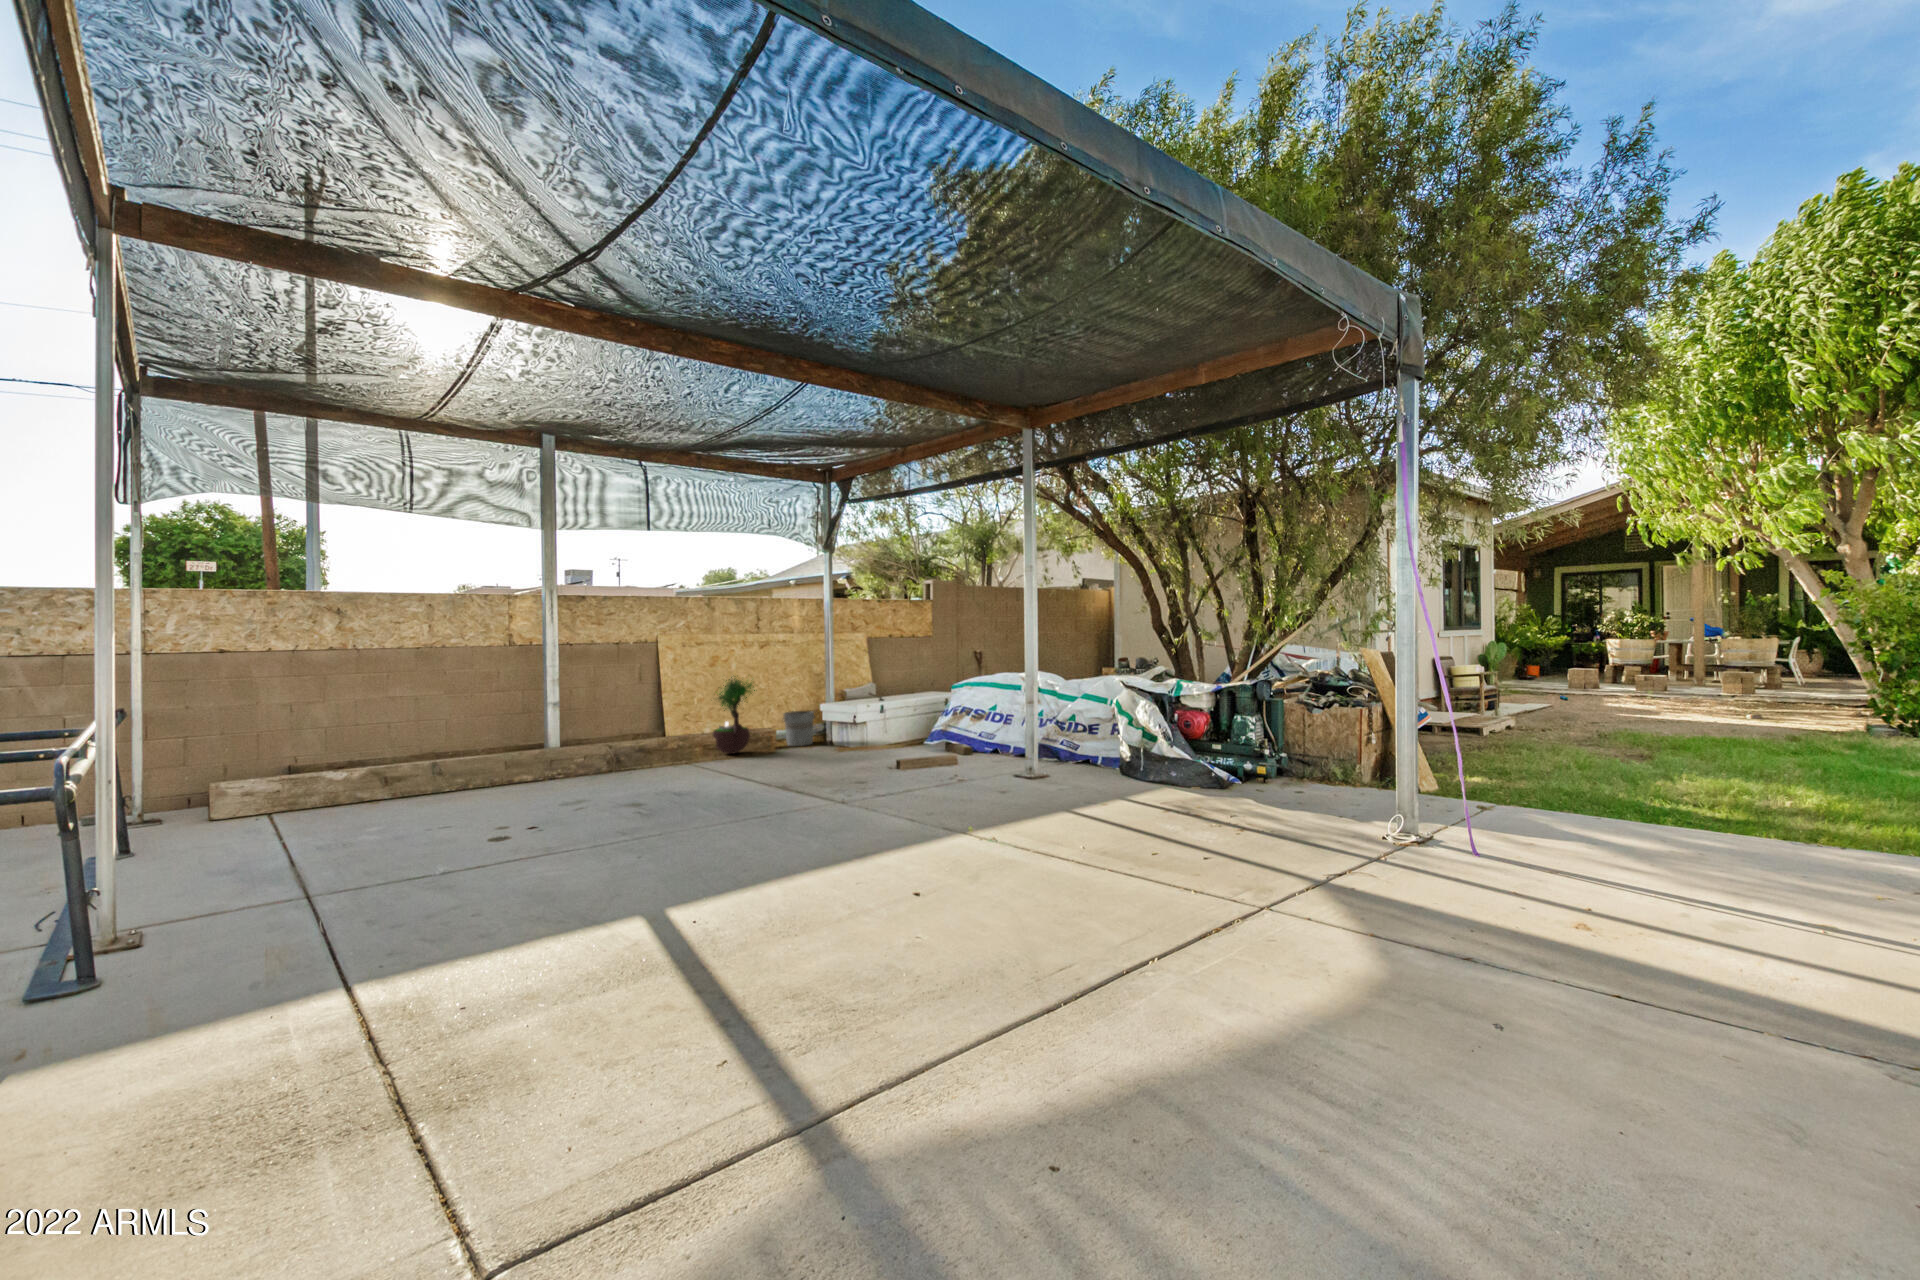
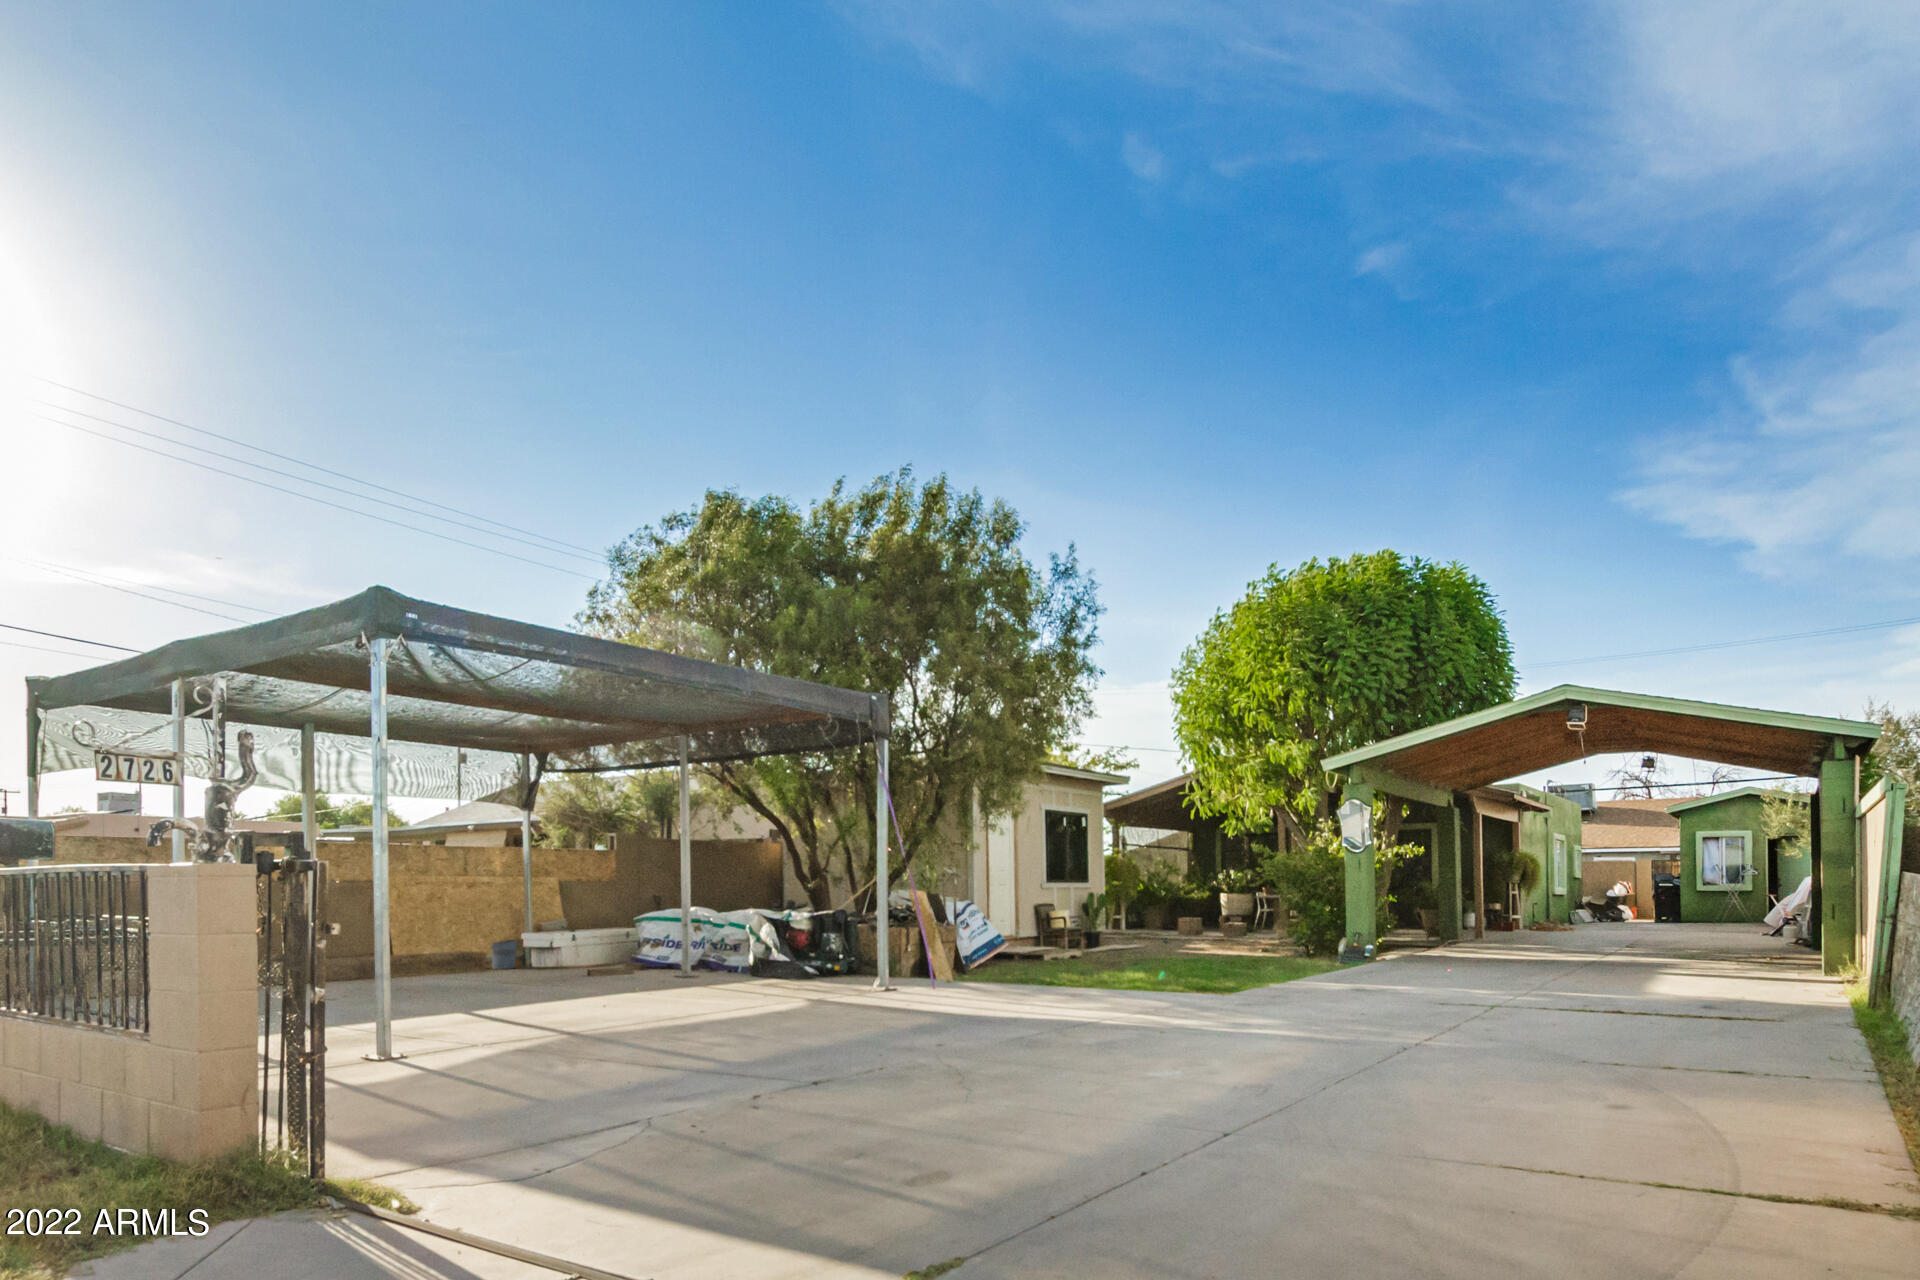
potted tree: present [713,677,755,754] -> none [435,904,477,972]

